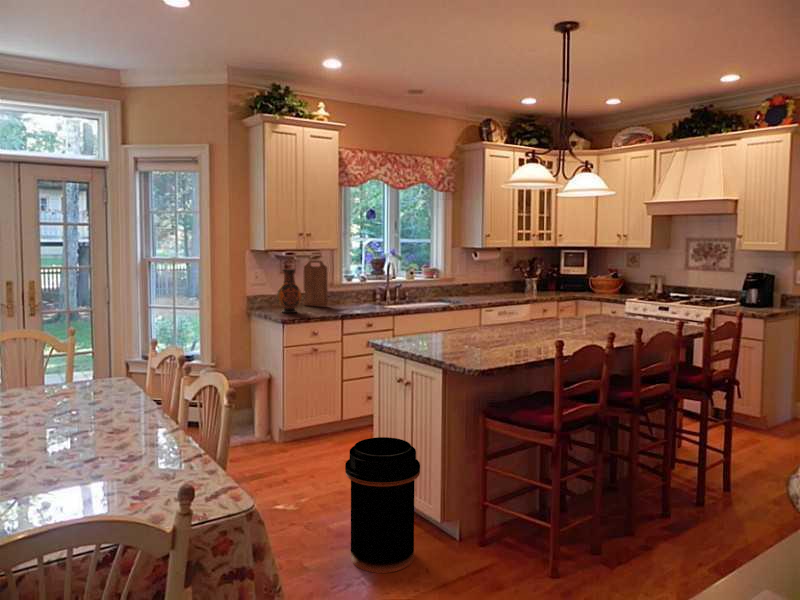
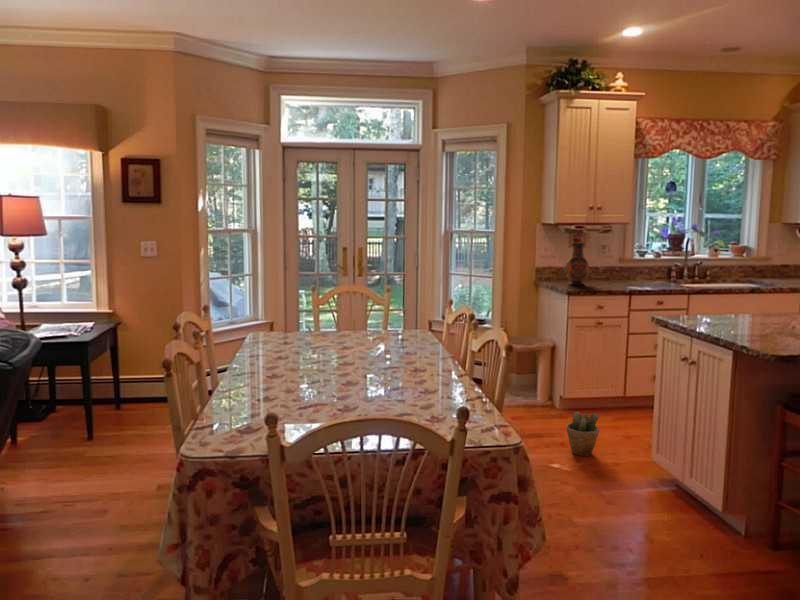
cutting board: present [303,260,328,306] -> none [593,234,619,281]
trash can: present [345,437,420,573] -> none [614,409,693,538]
potted plant: none [290,446,324,493] -> present [566,412,599,456]

